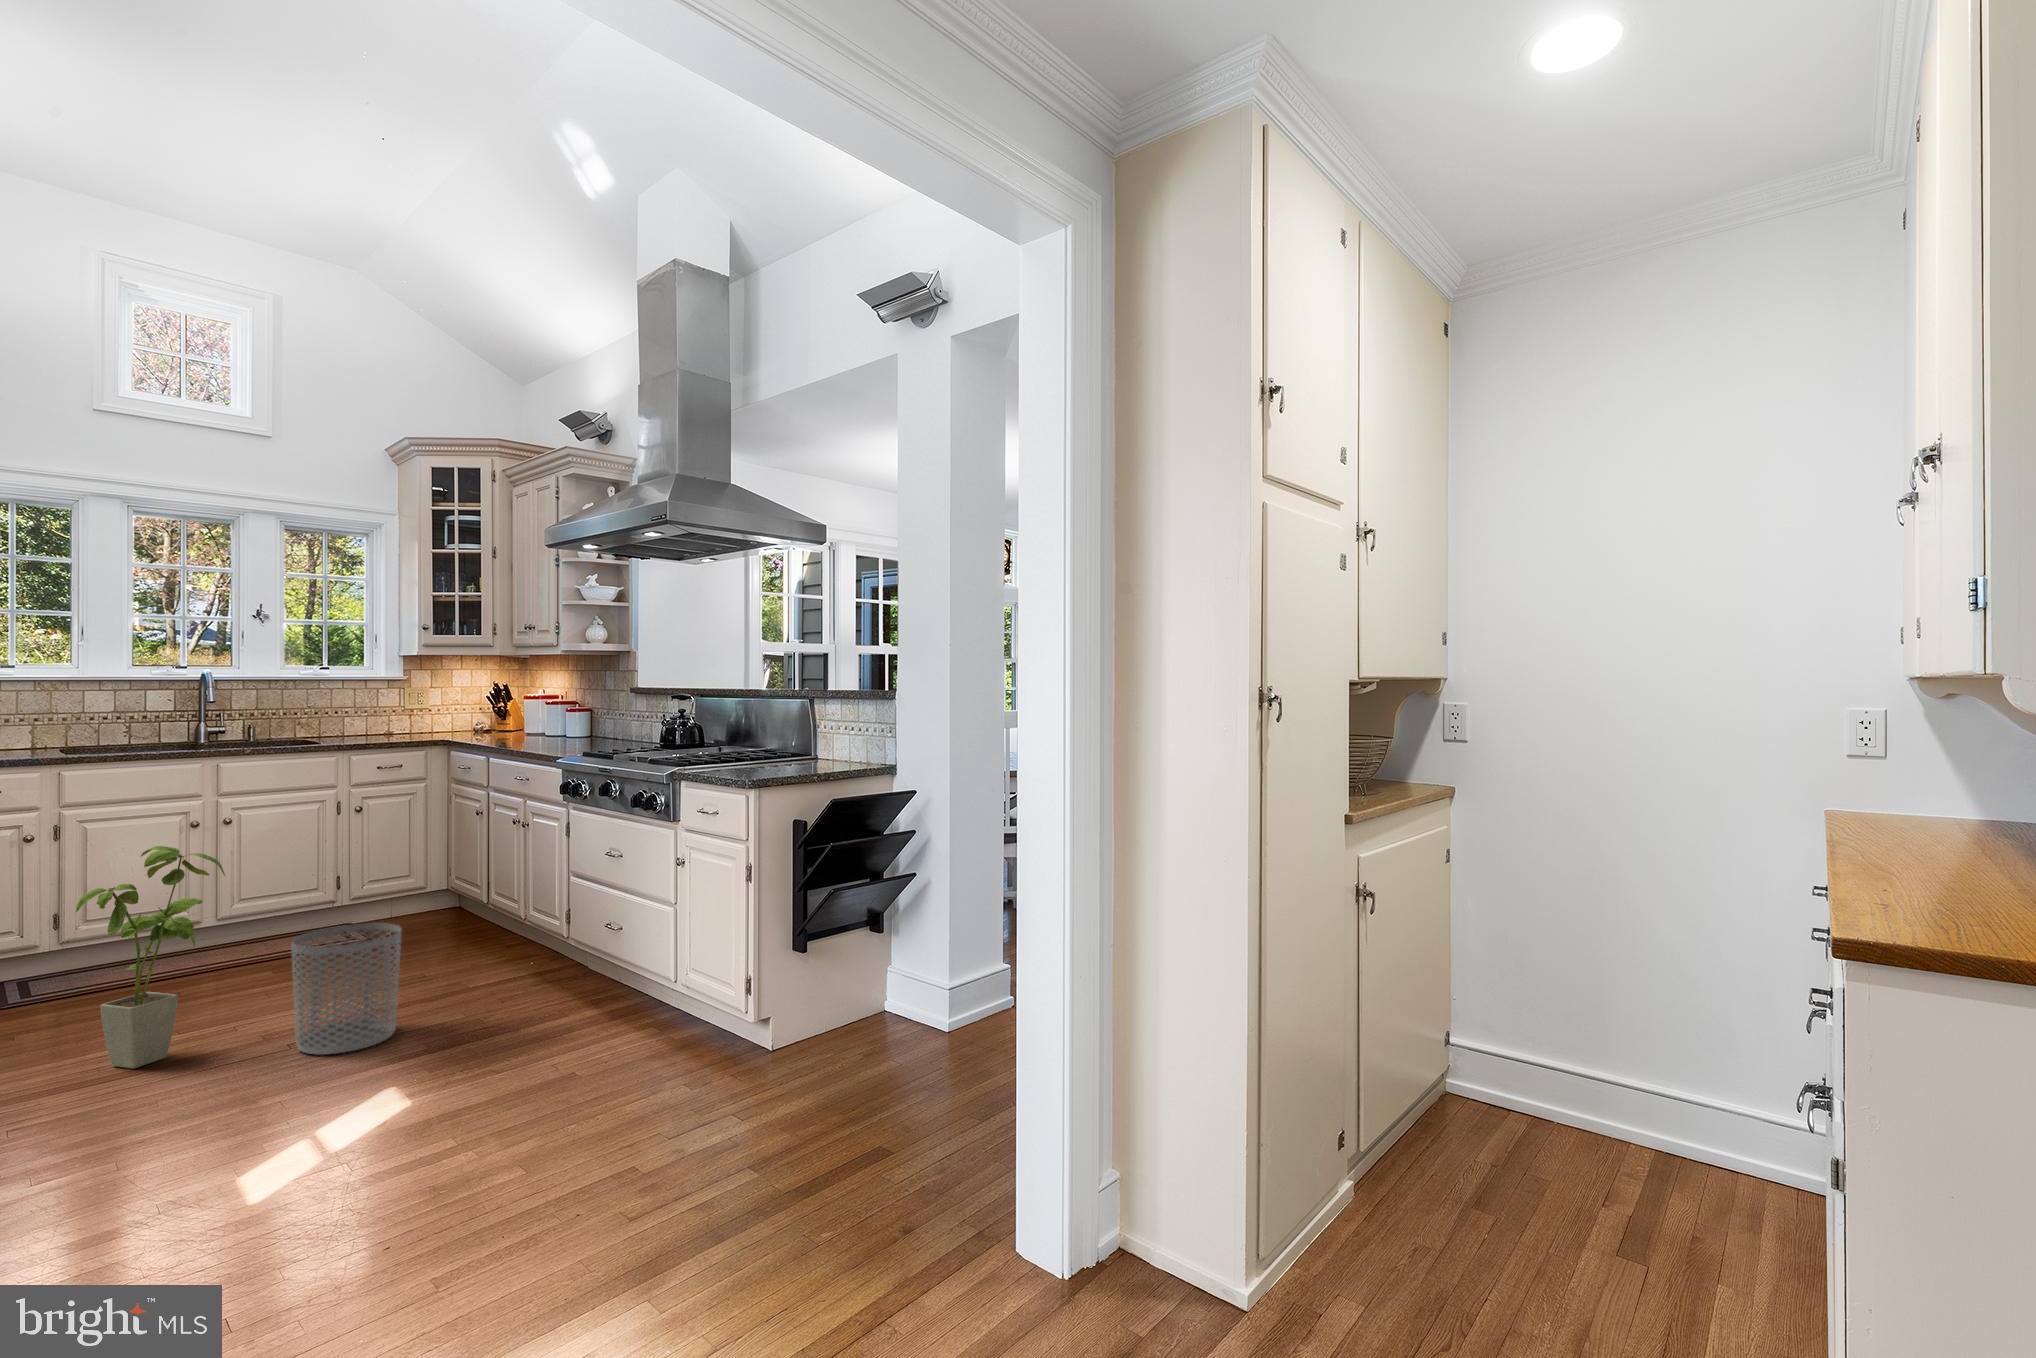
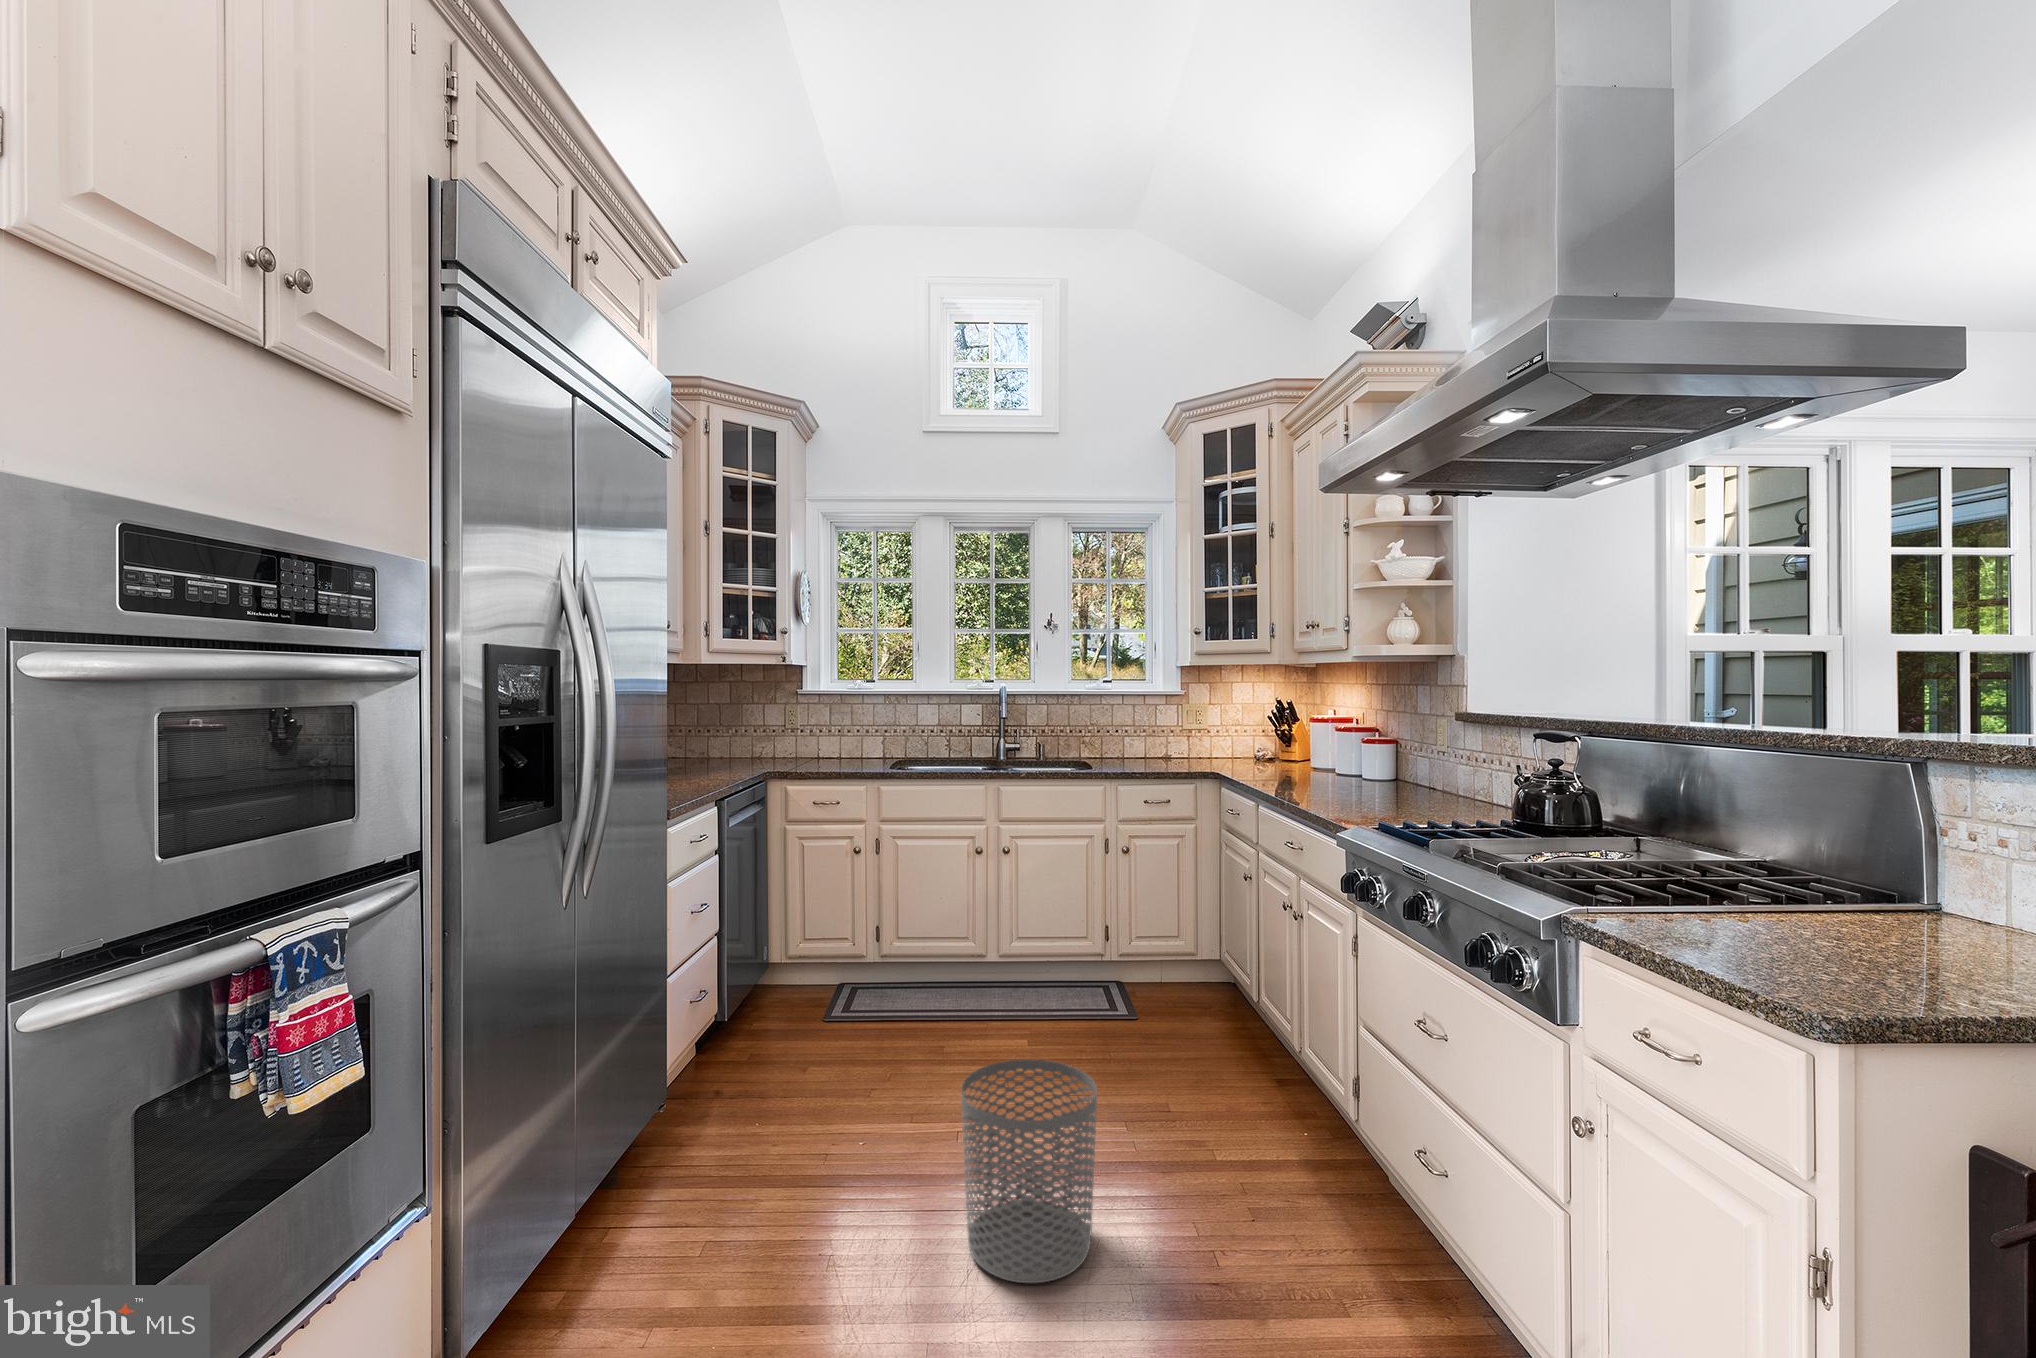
house plant: present [76,846,225,1069] -> none [771,914,906,1197]

